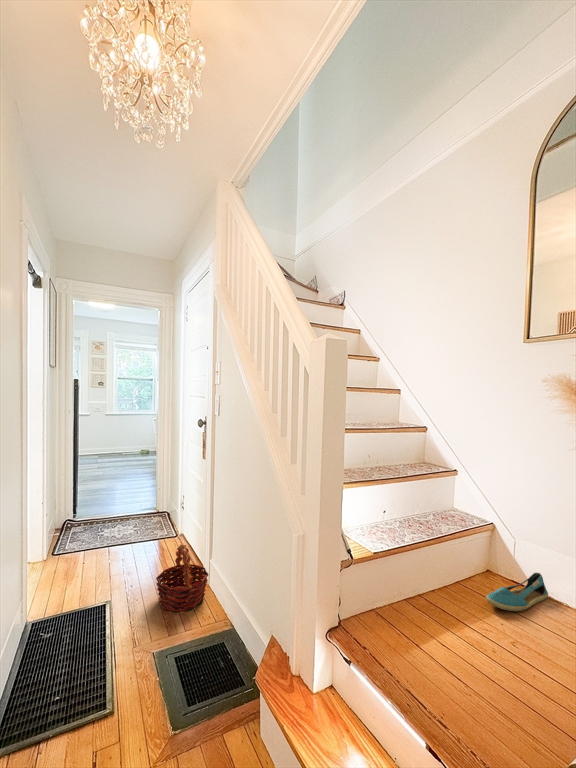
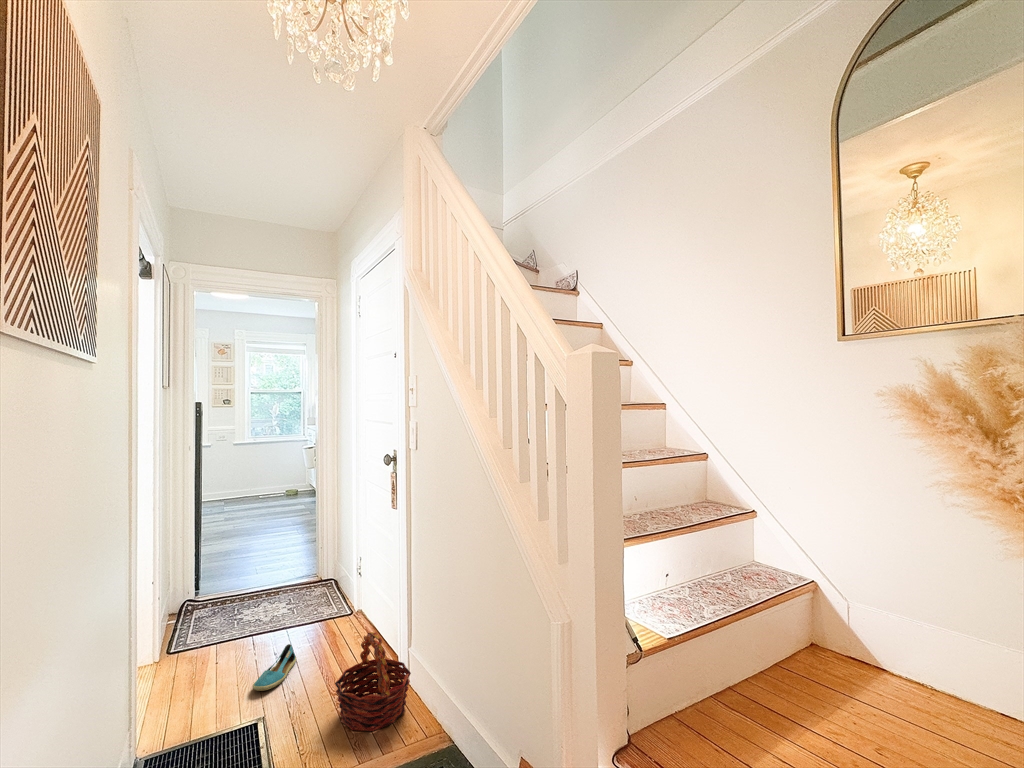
shoe: present [486,573,548,611] -> present [252,644,296,691]

